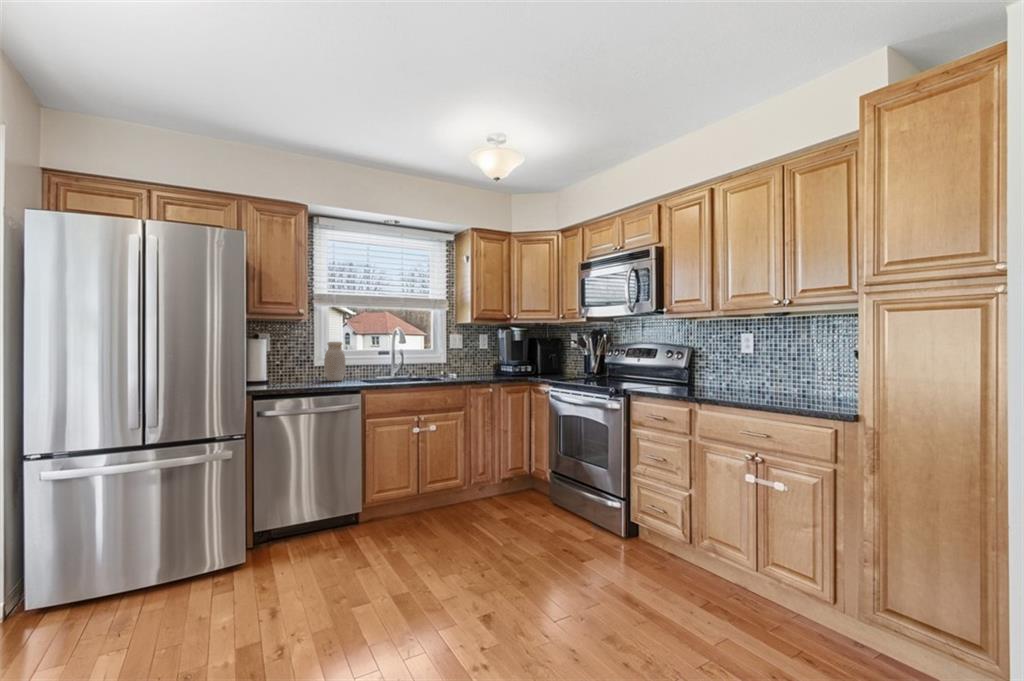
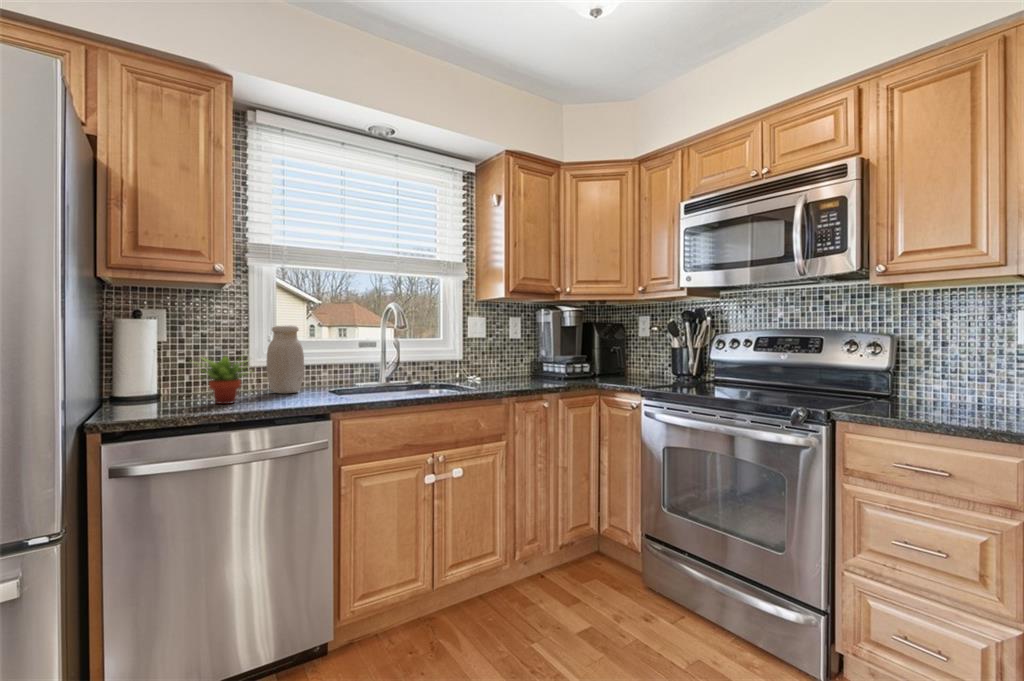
succulent plant: none [286,357,319,385] -> present [200,356,248,404]

